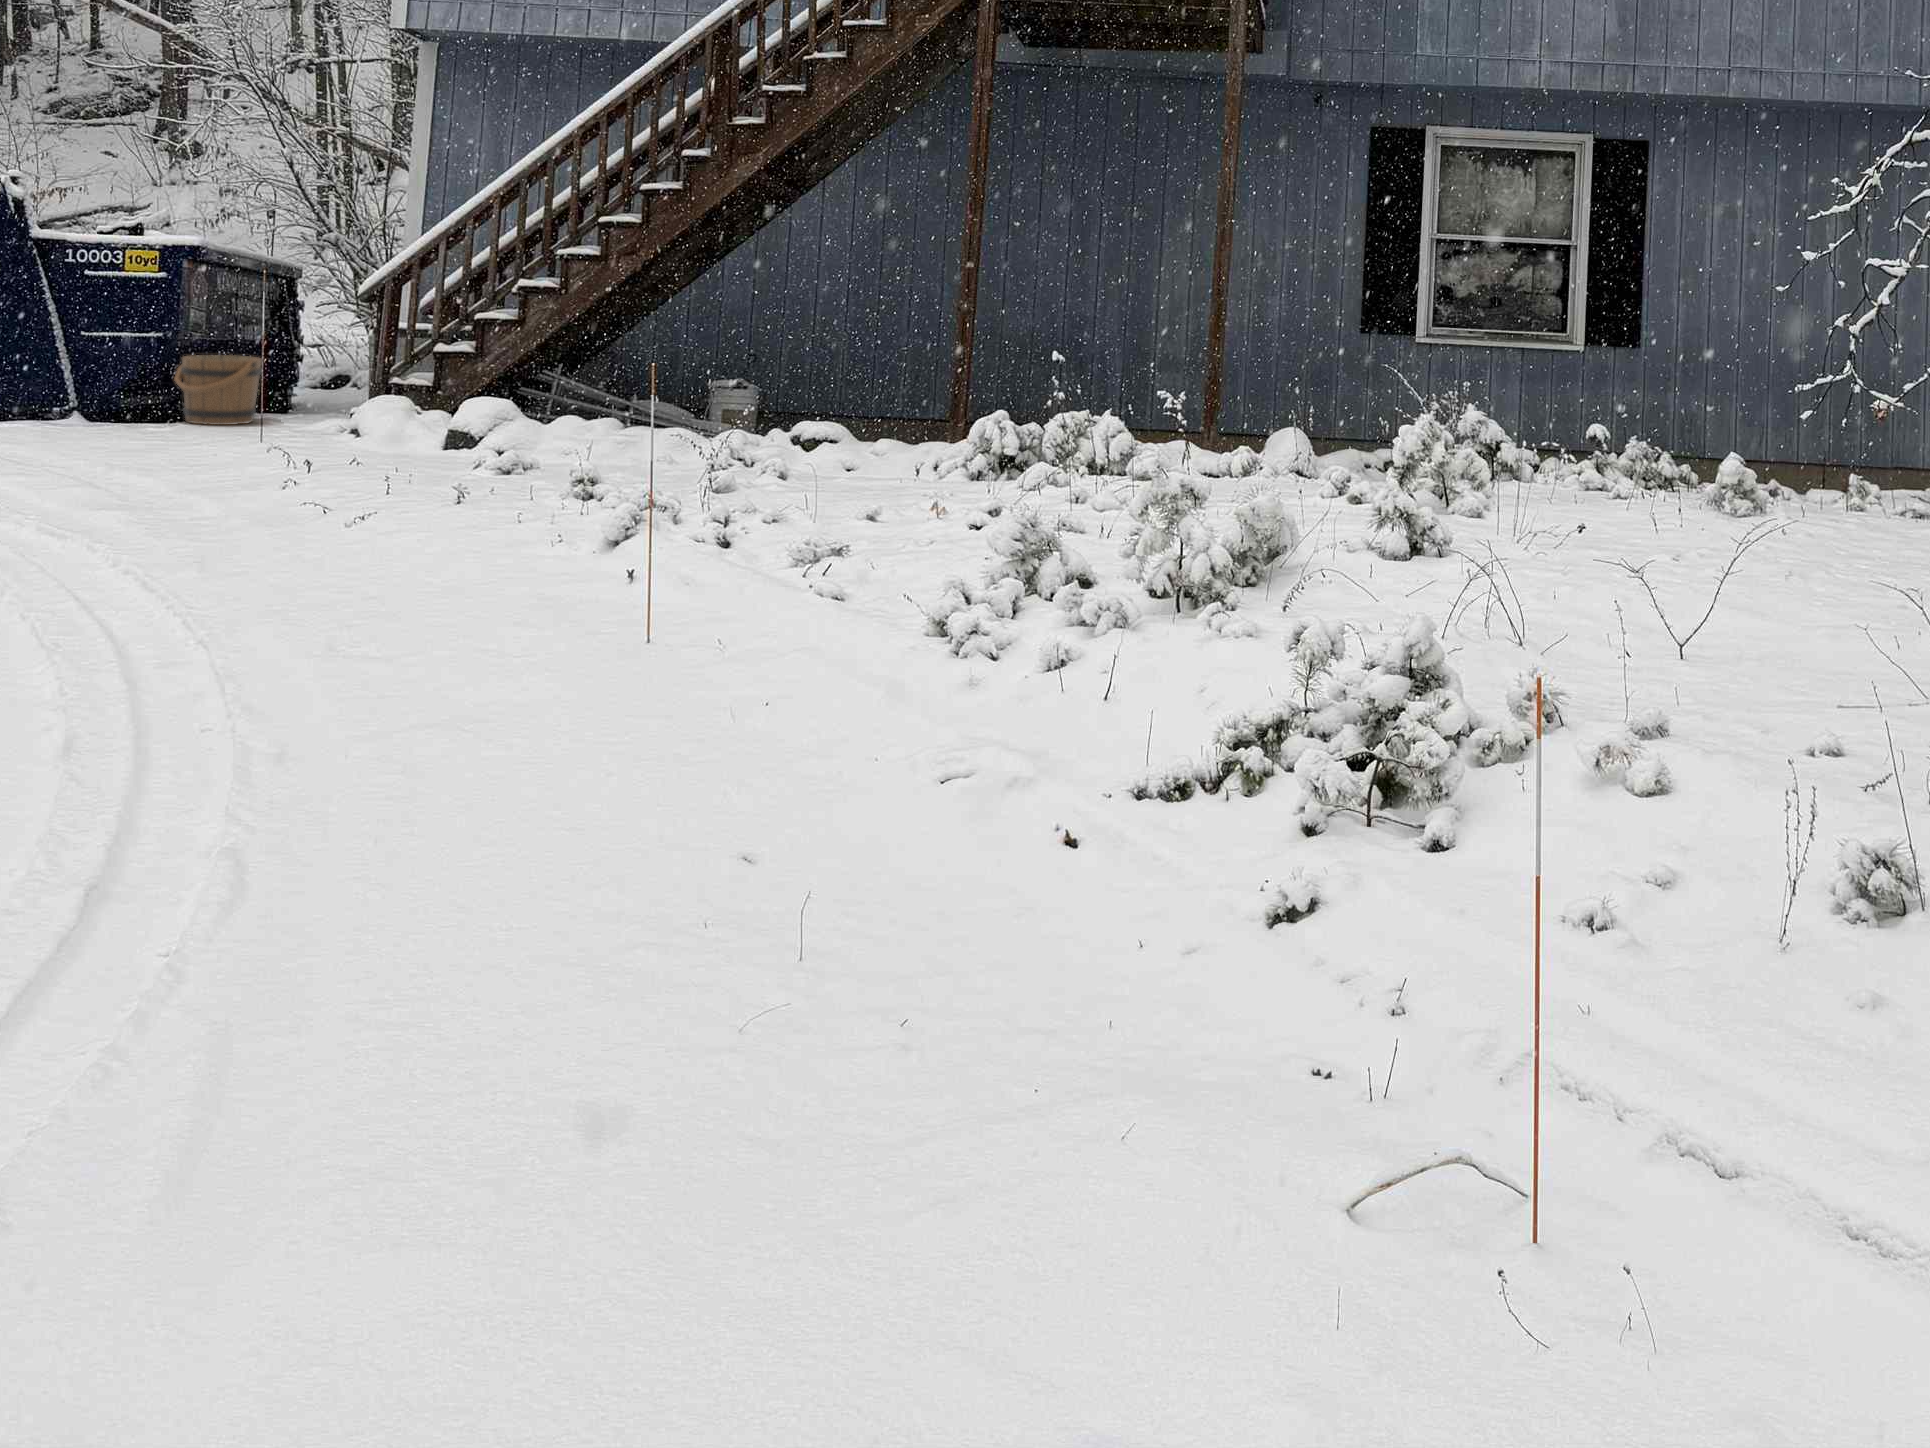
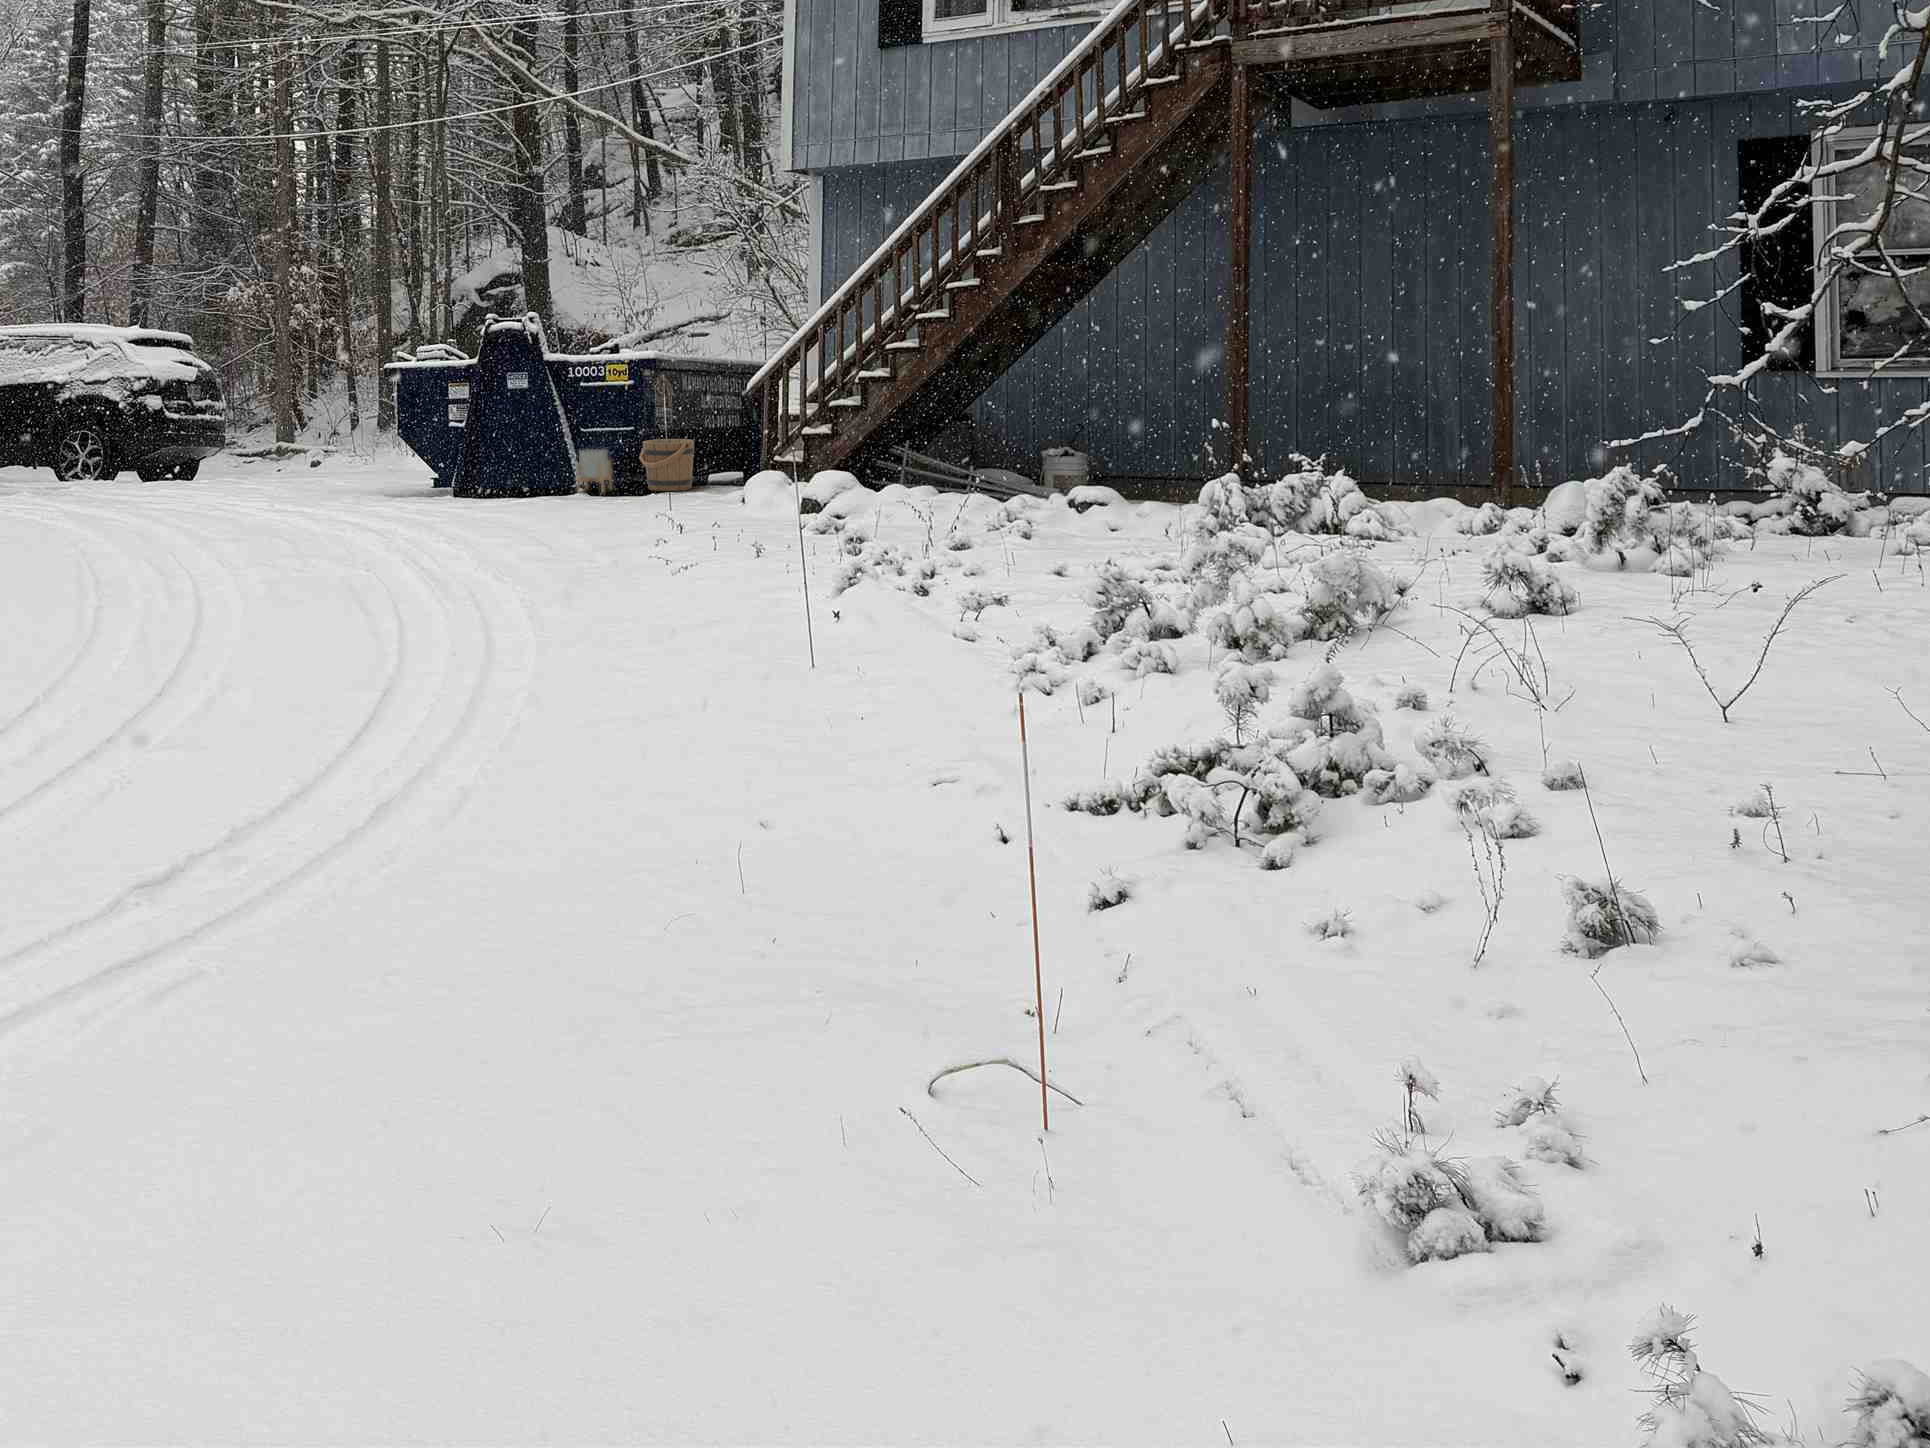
planter: none [70,365,129,427] -> present [576,449,612,492]

